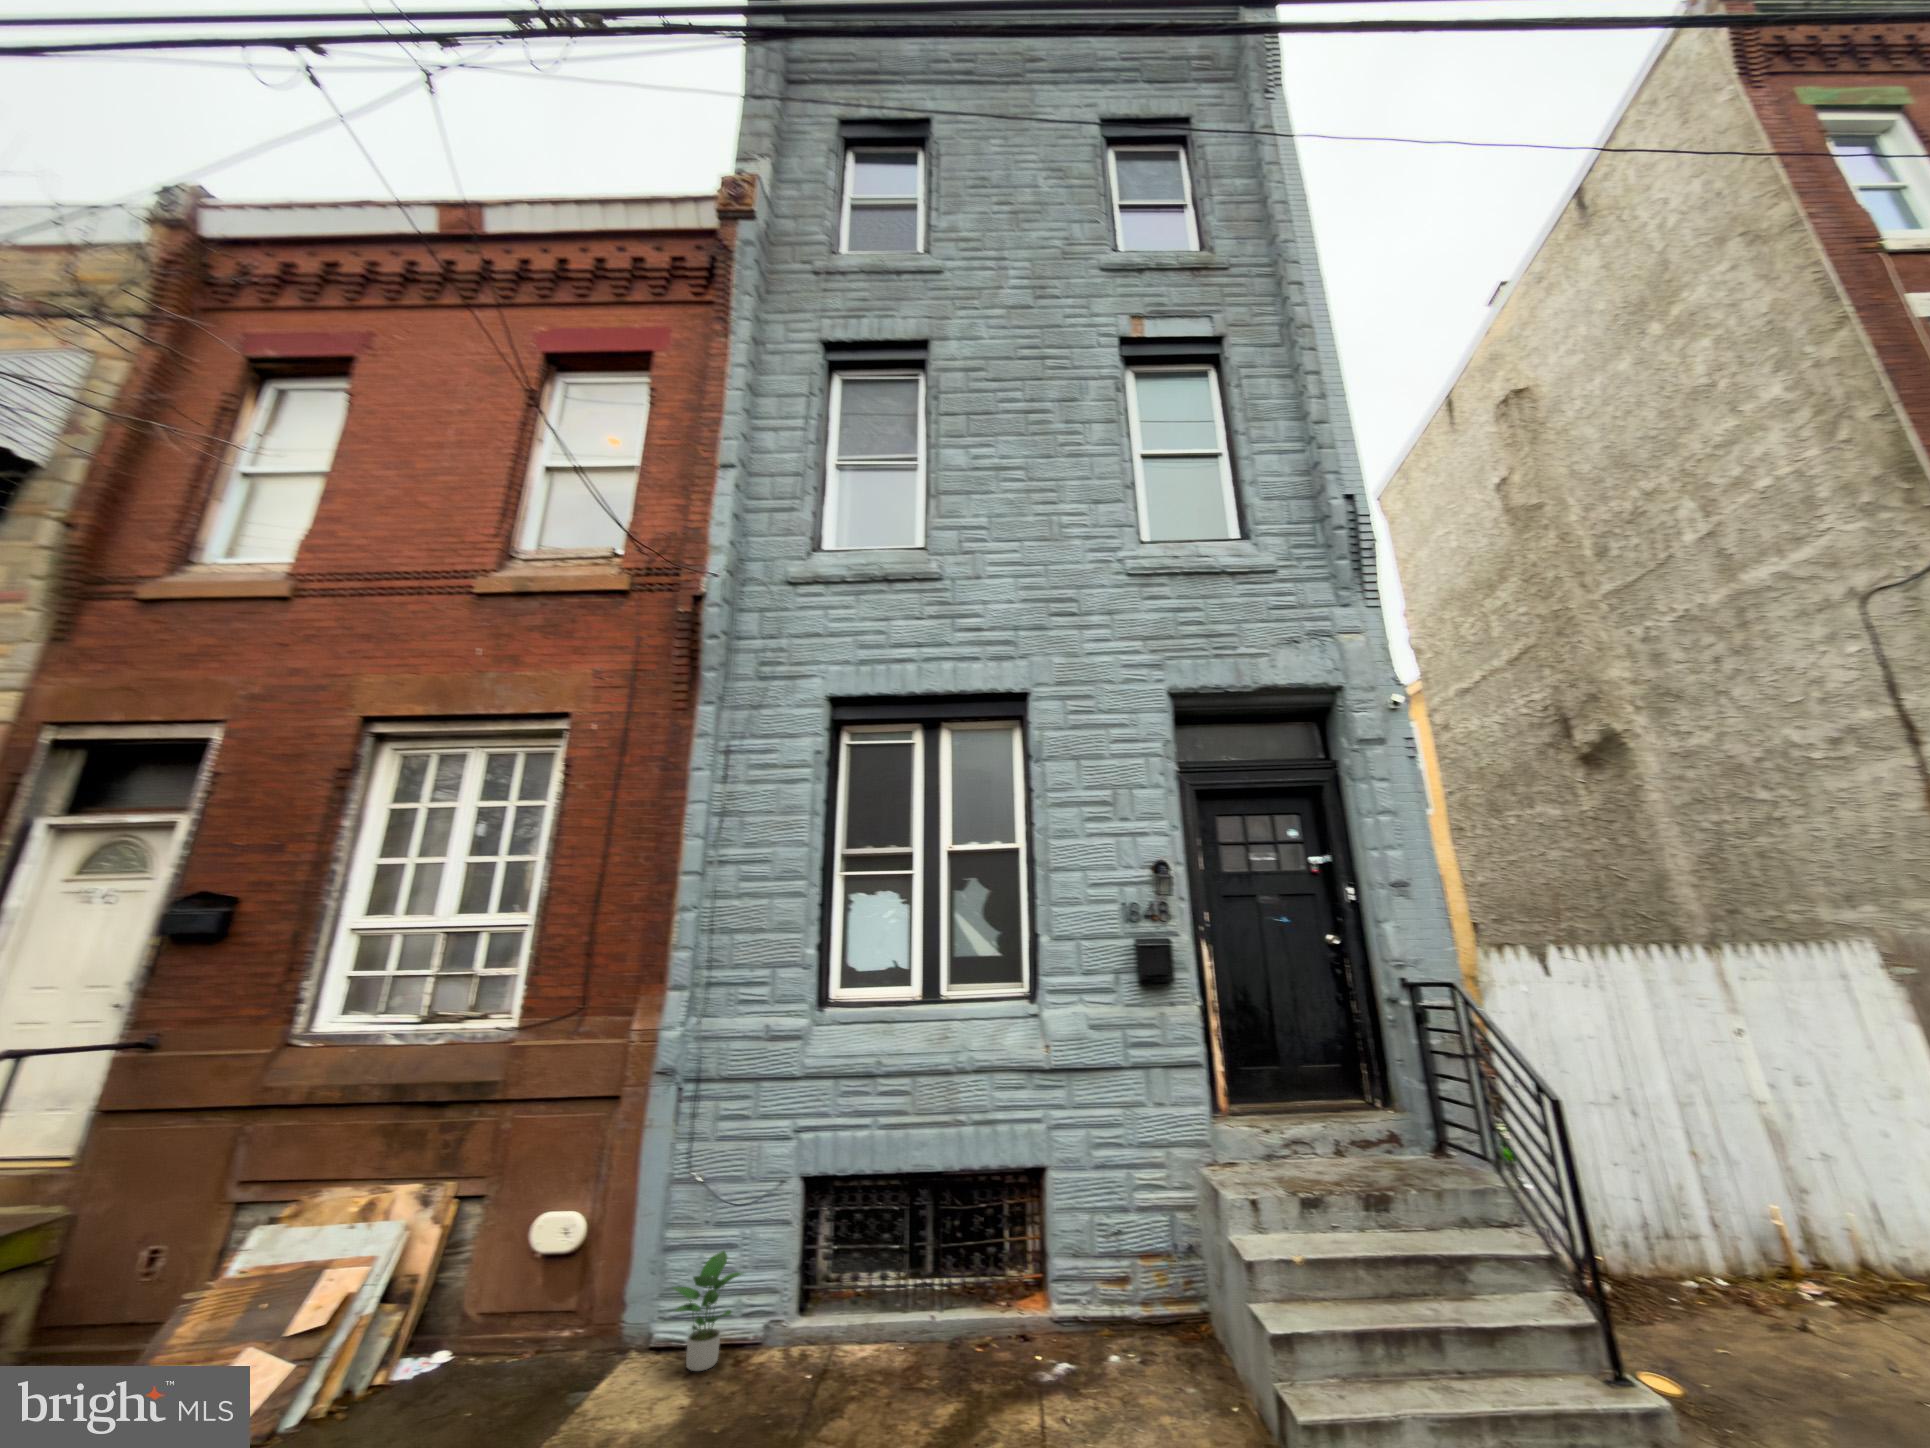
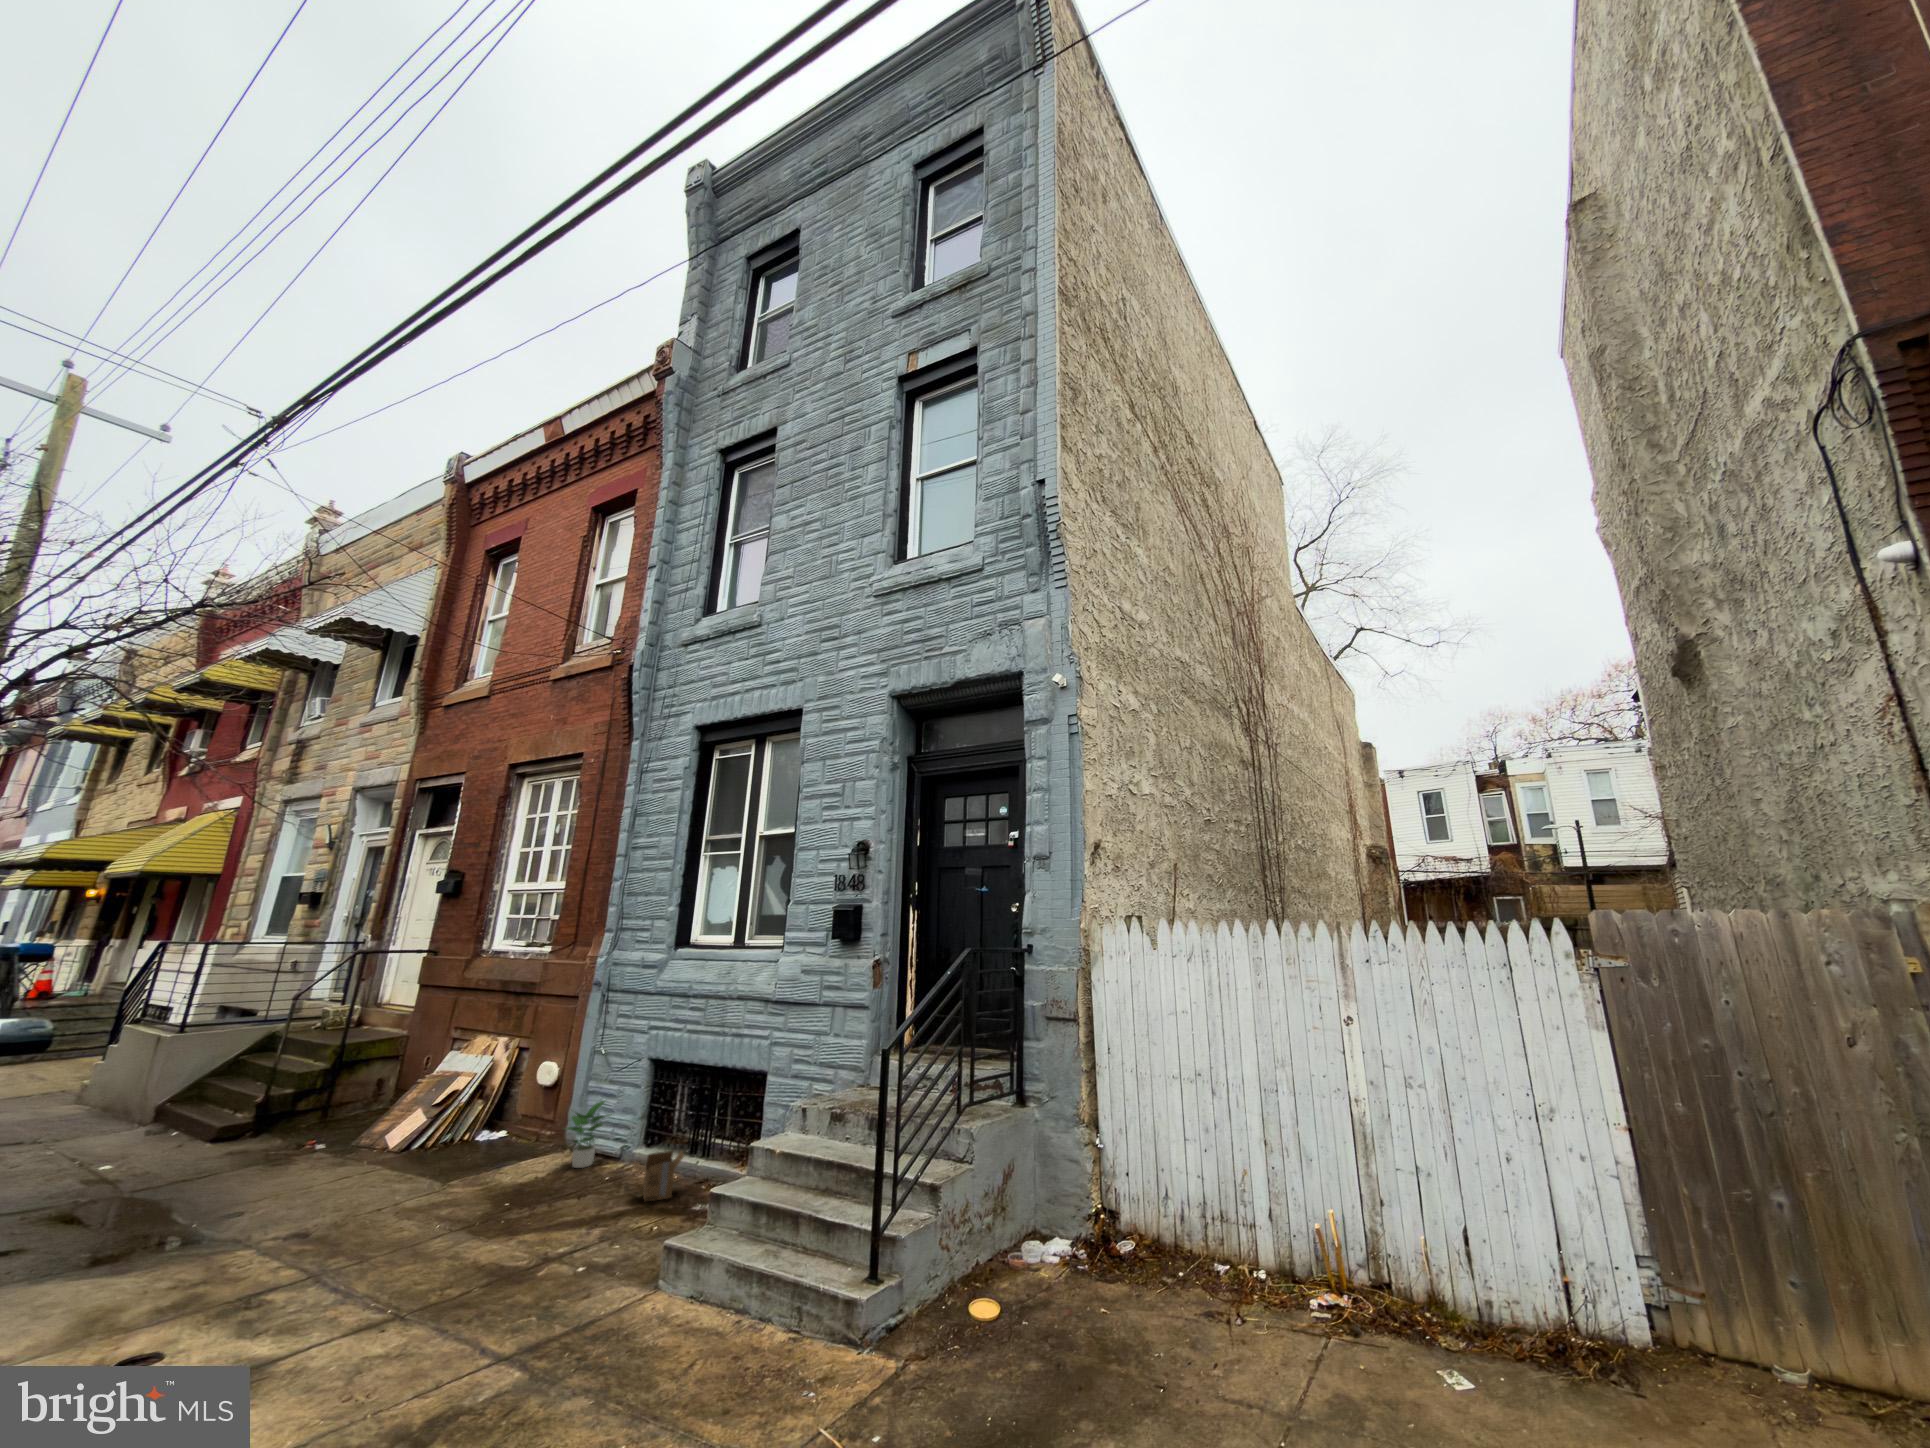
cardboard box: none [904,1297,976,1386] -> present [633,1151,684,1201]

